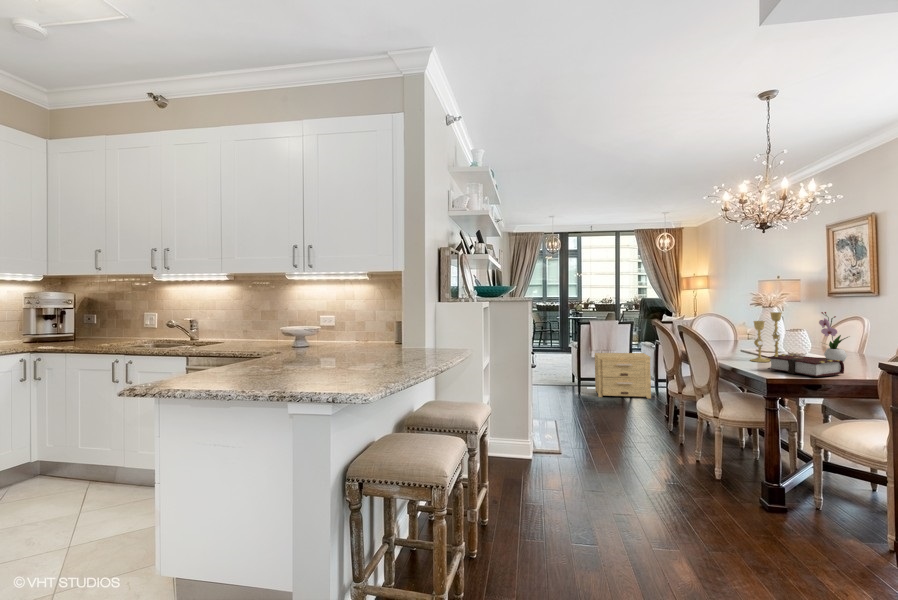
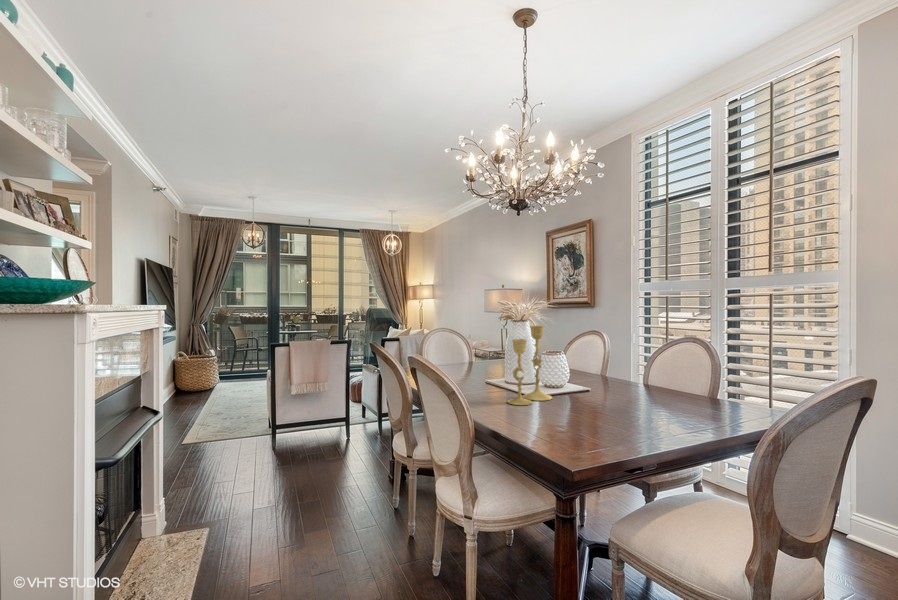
flower arrangement: present [819,312,848,362] -> none [581,324,614,394]
side table: present [595,353,651,399] -> none [296,381,372,455]
book: present [768,354,844,376] -> none [547,395,645,442]

